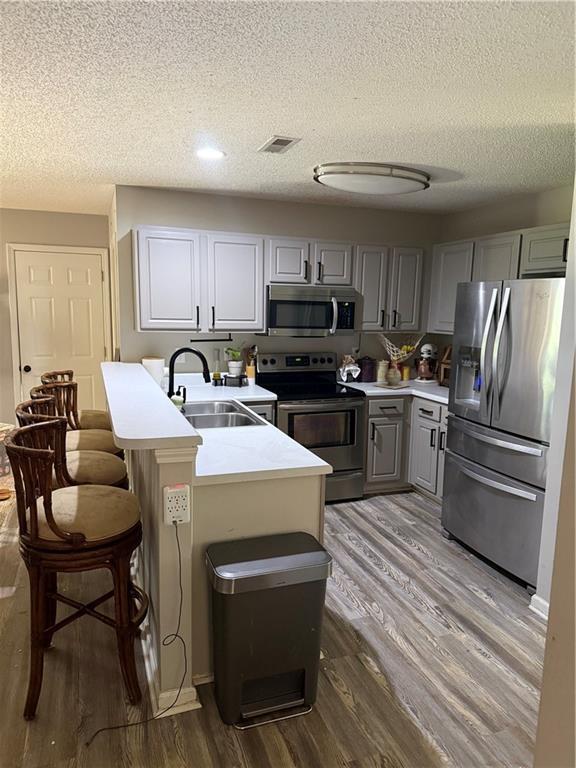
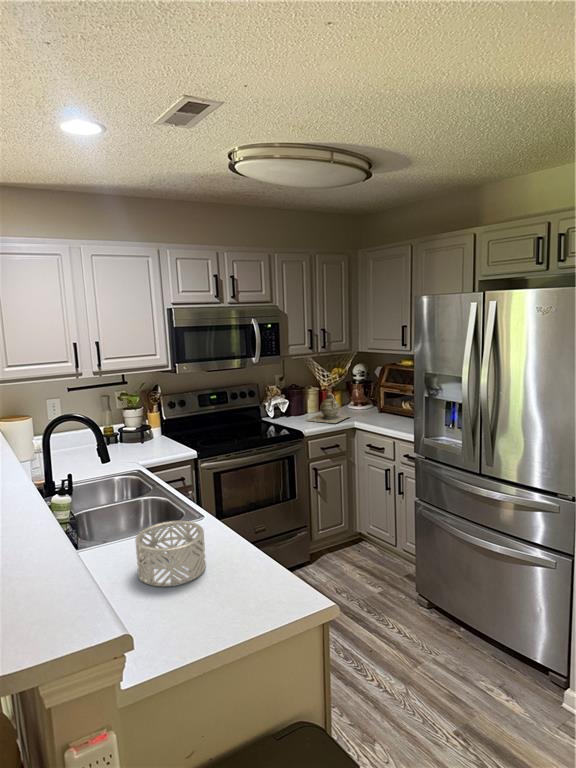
decorative bowl: none [219,413,260,446] -> present [135,520,206,587]

